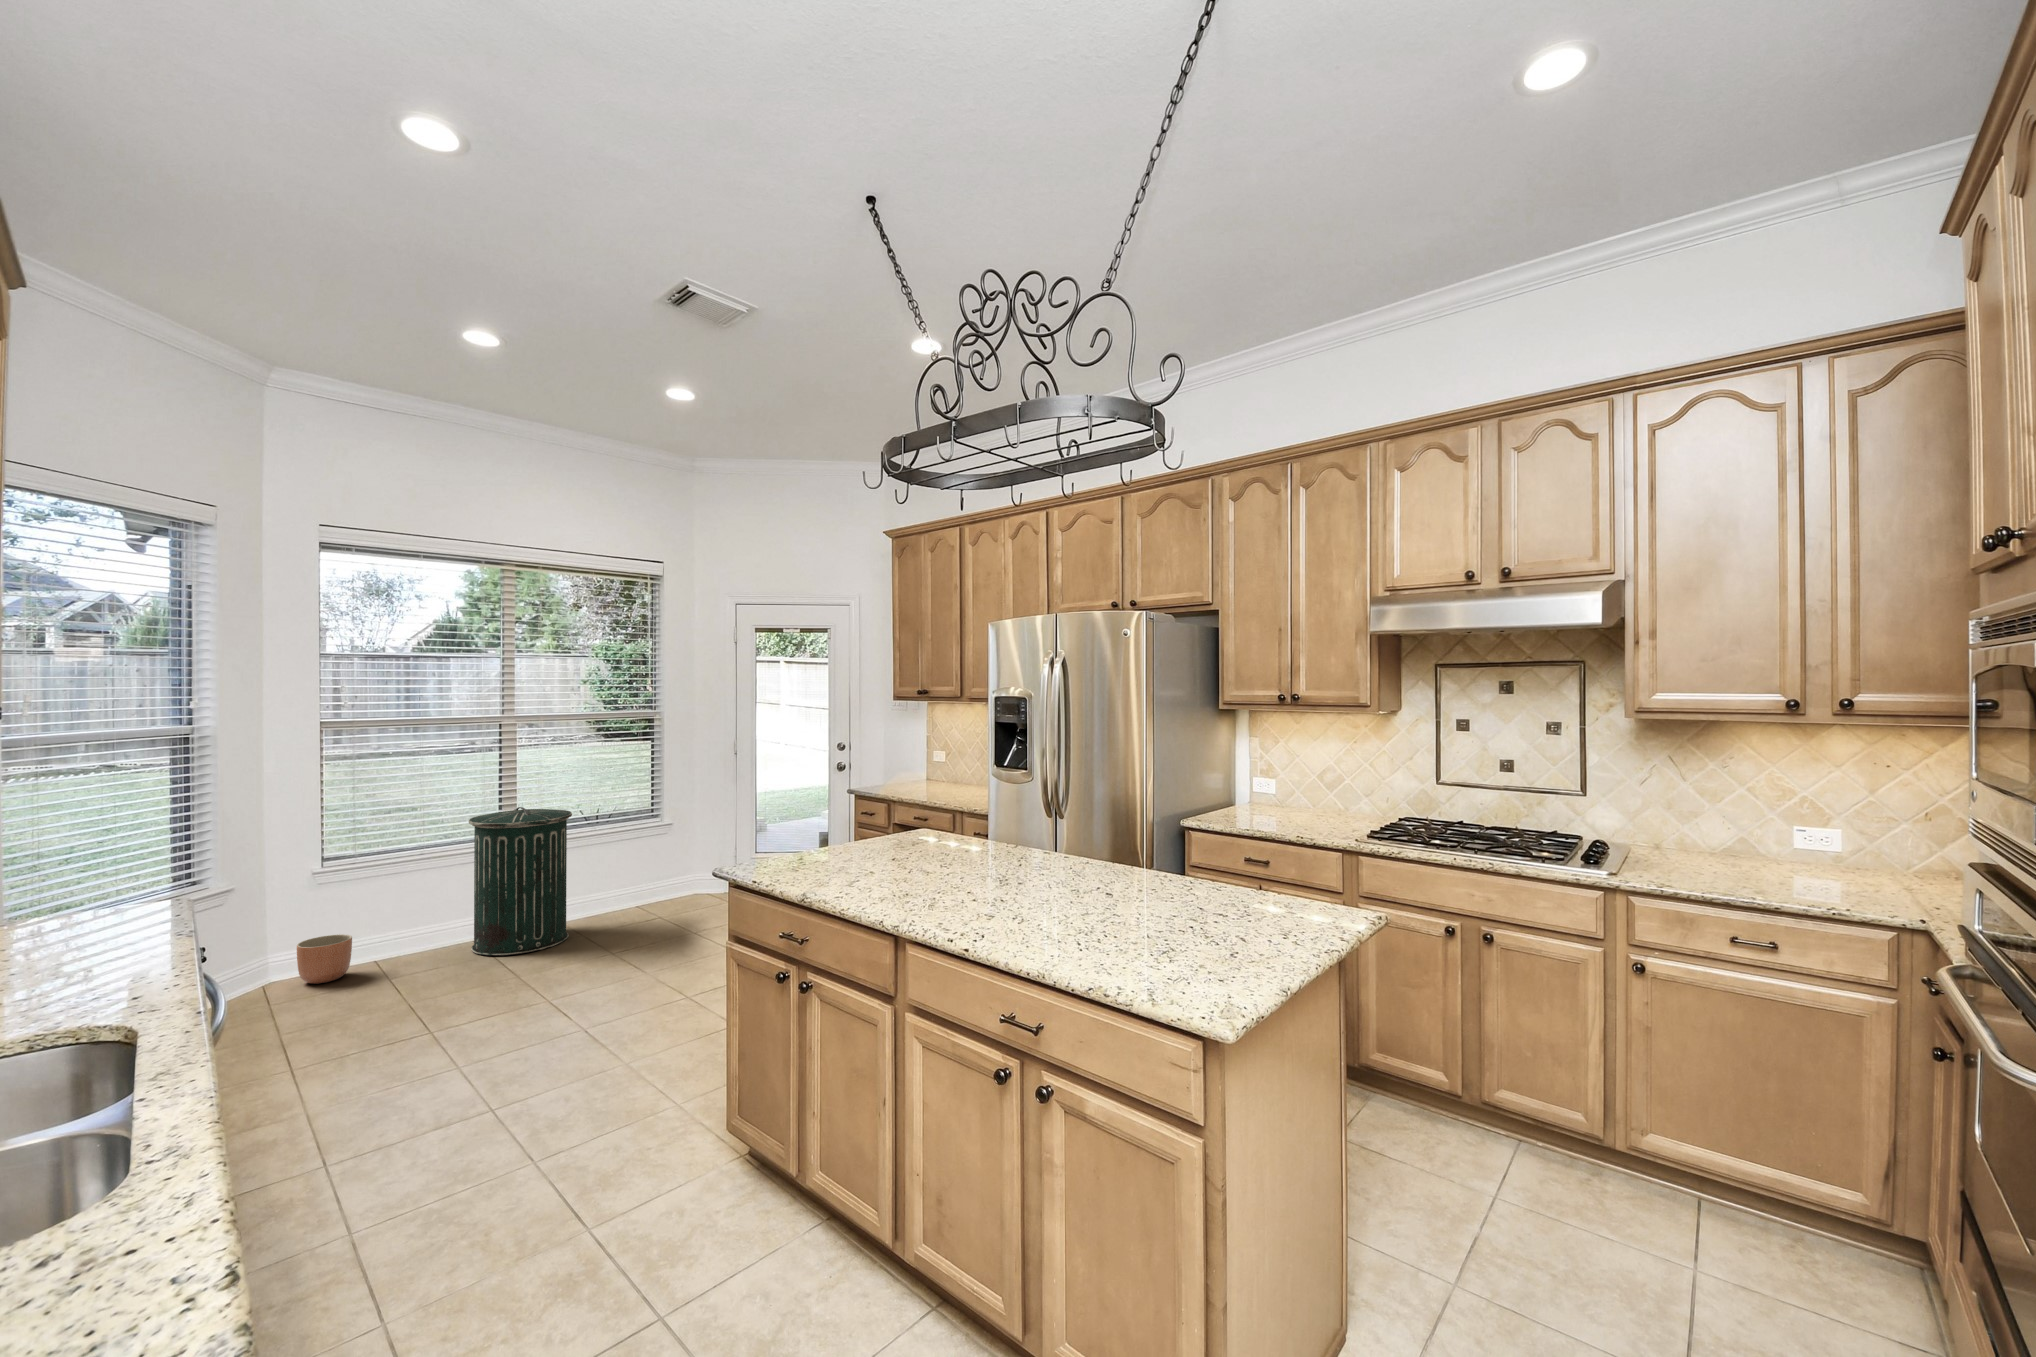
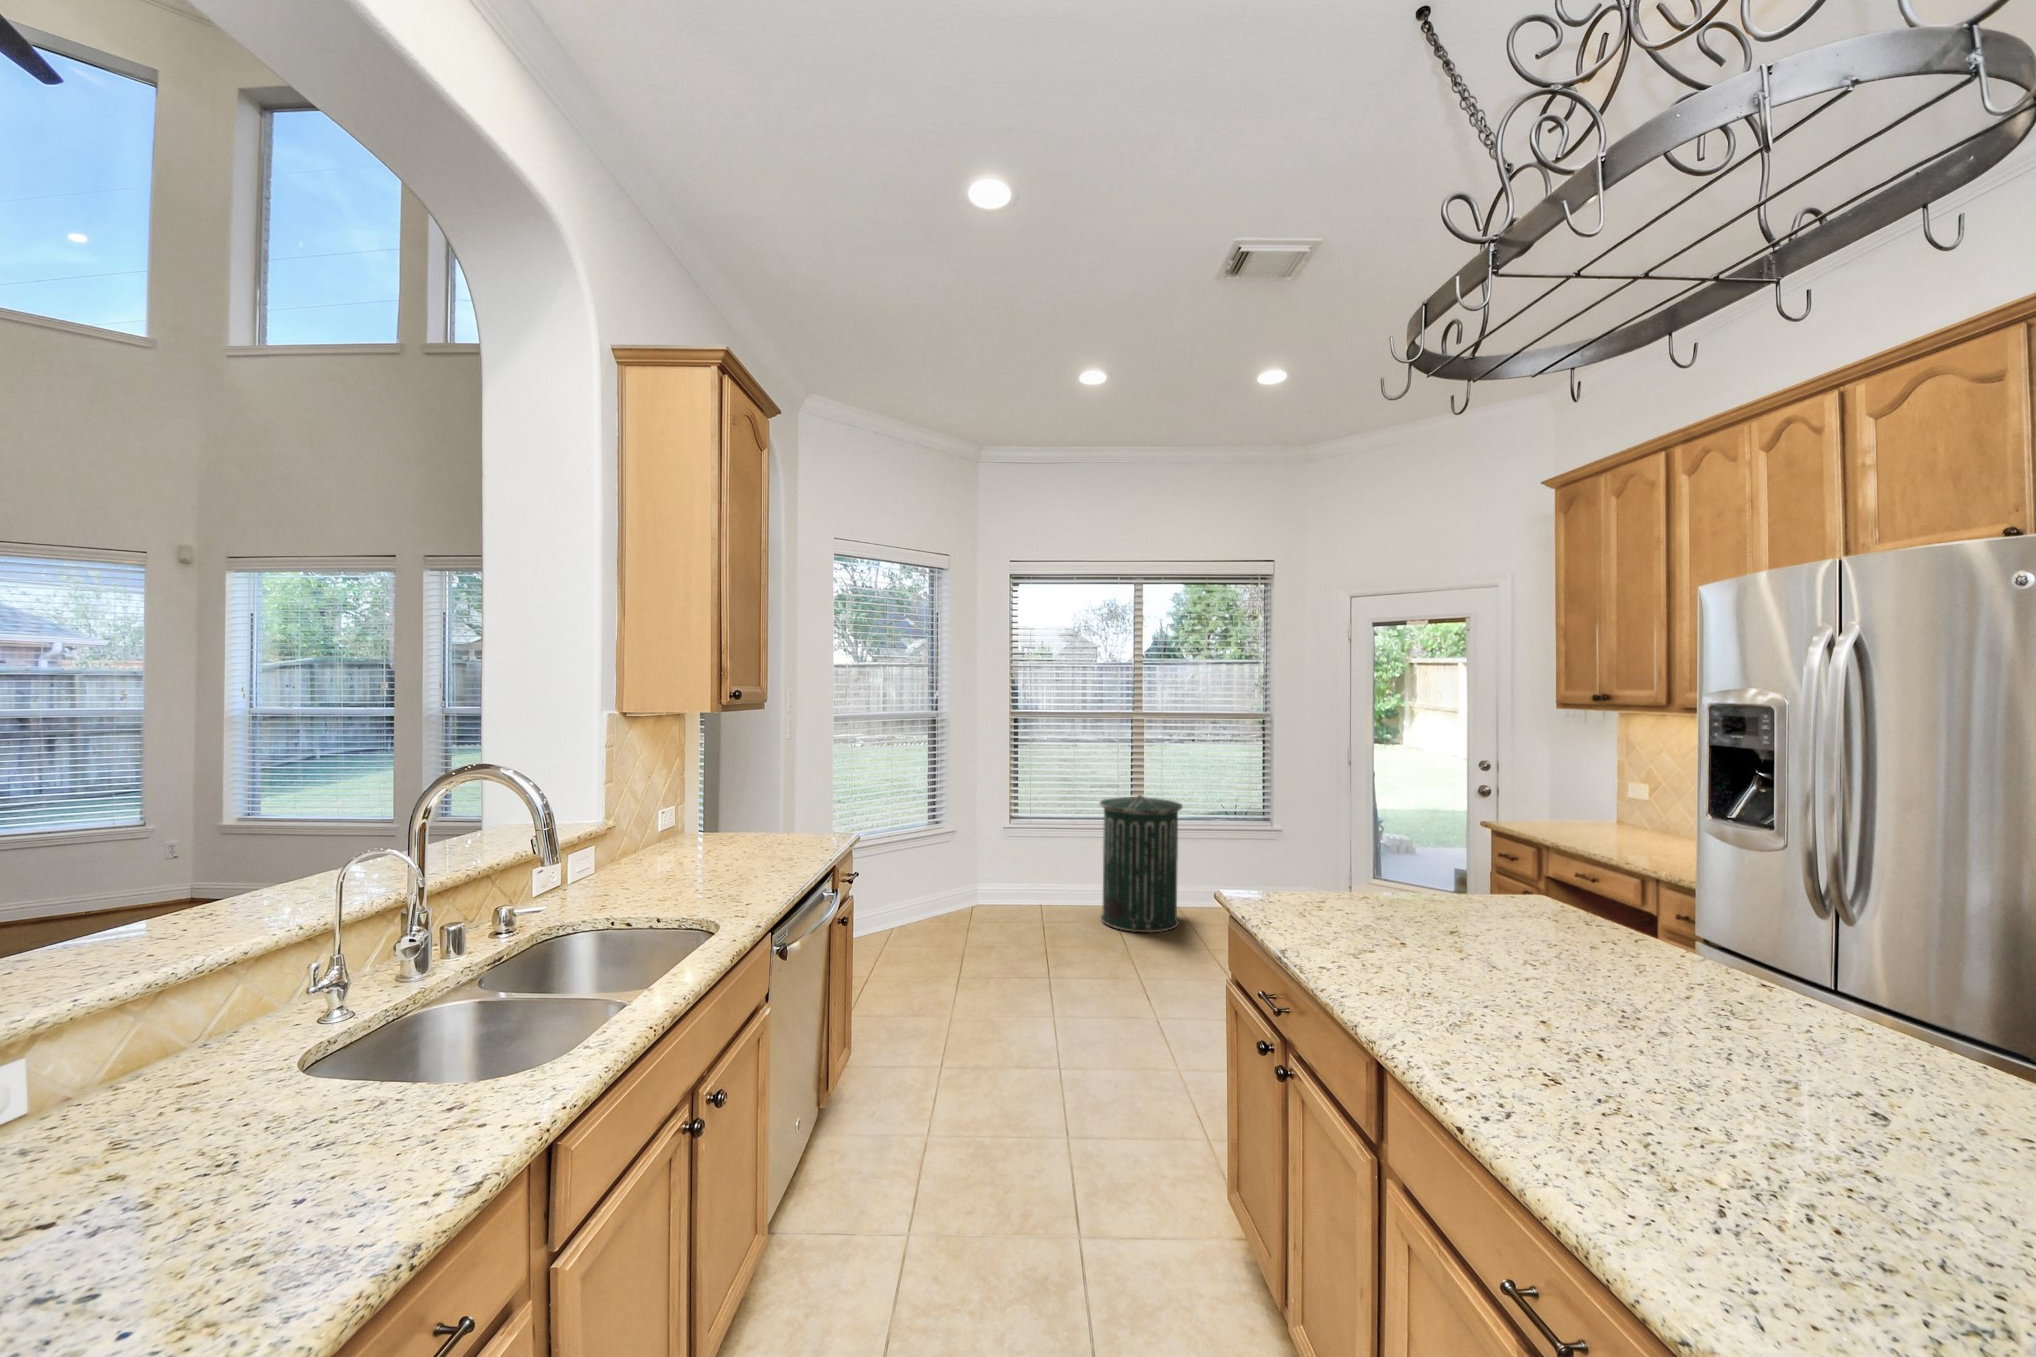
planter: present [297,934,352,984] -> none [984,880,1018,918]

